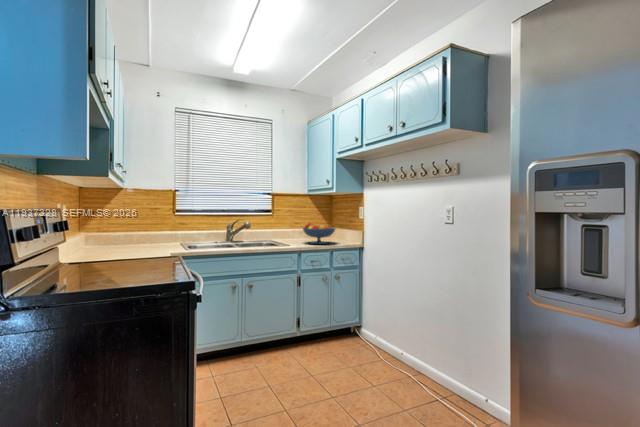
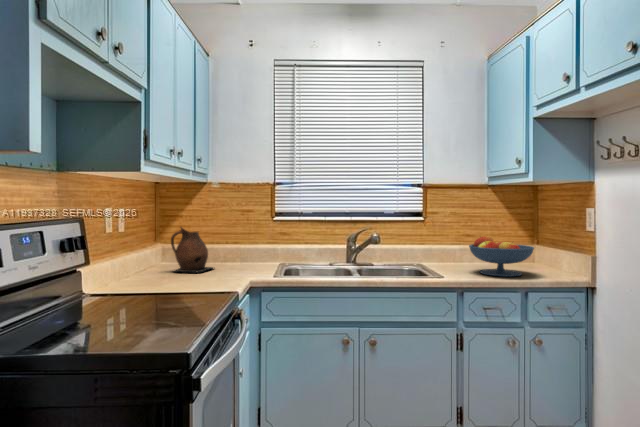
ceramic pitcher: none [91,217,128,253] -> present [171,227,213,272]

